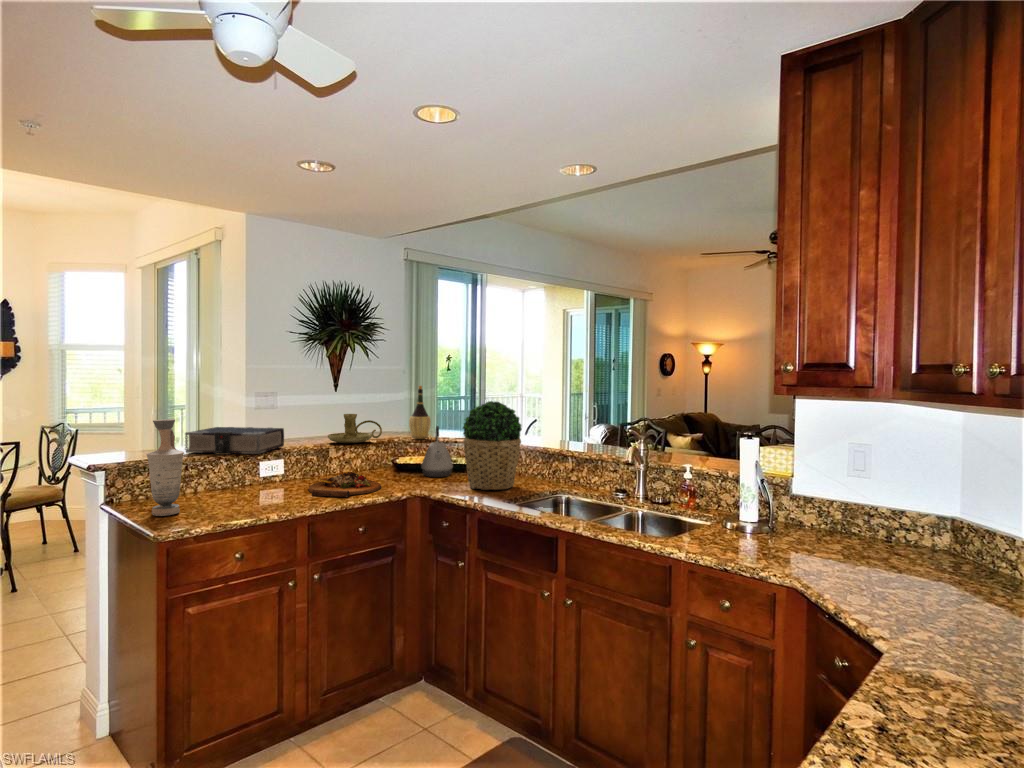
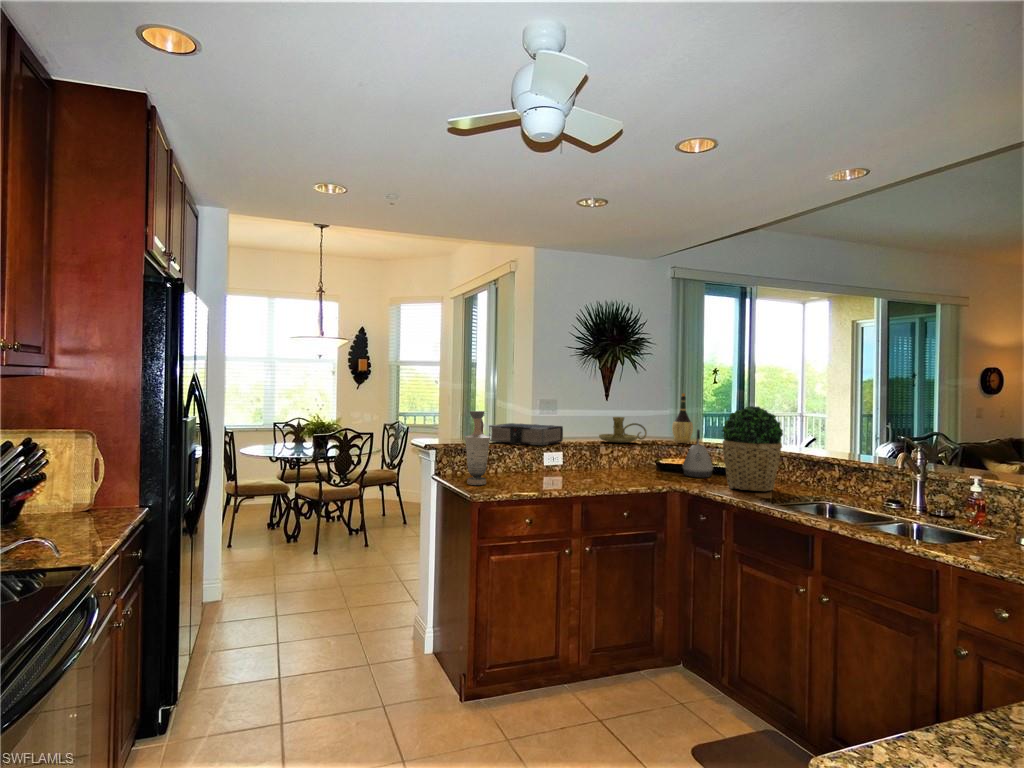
cutting board: present [308,472,381,497] -> none [582,465,645,485]

